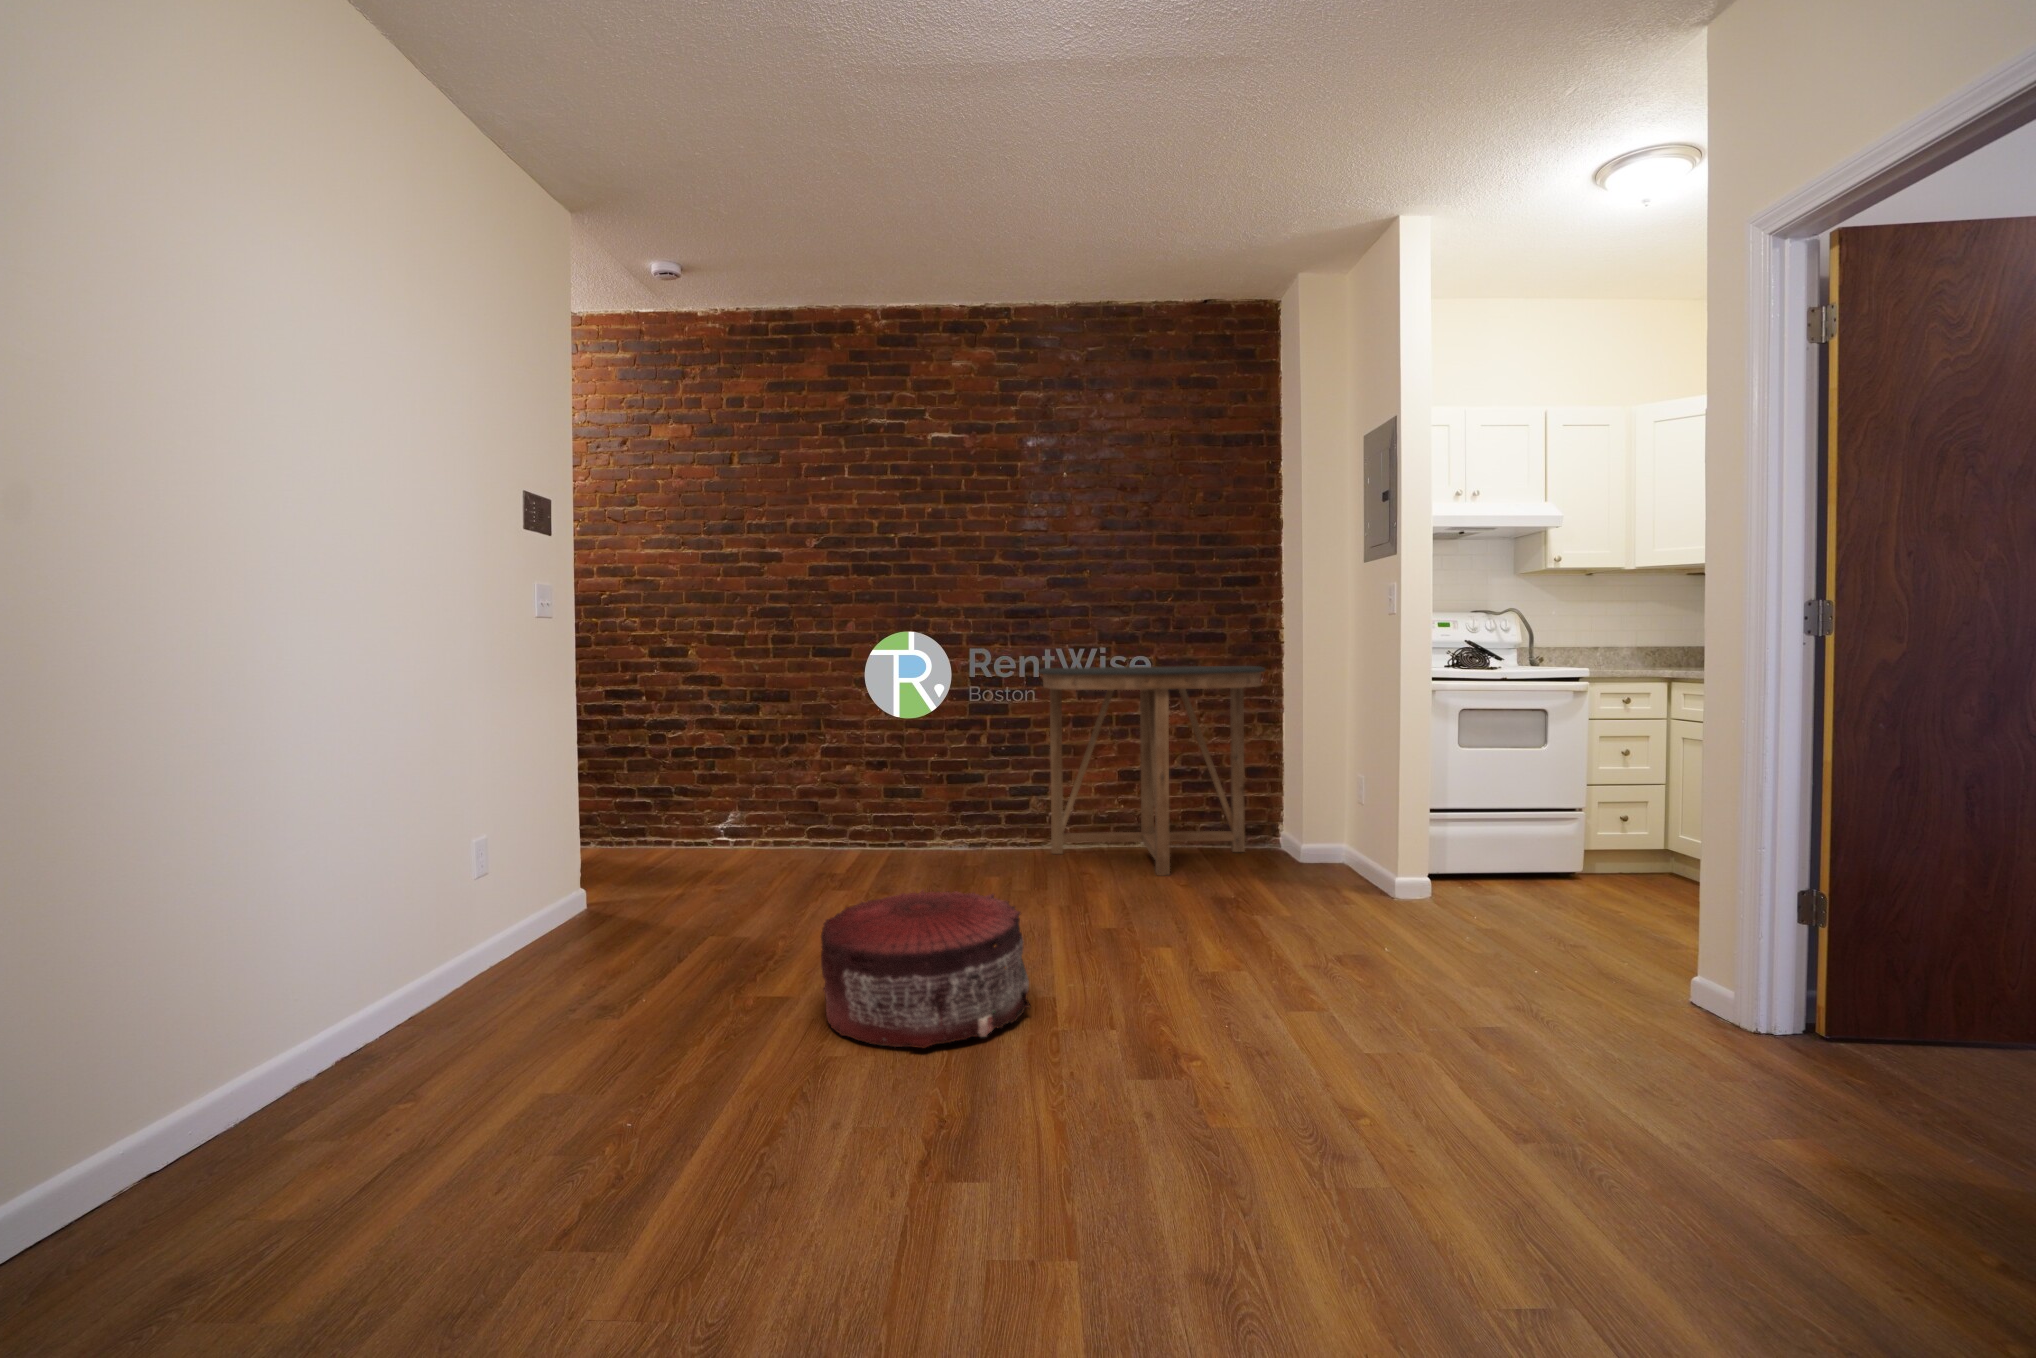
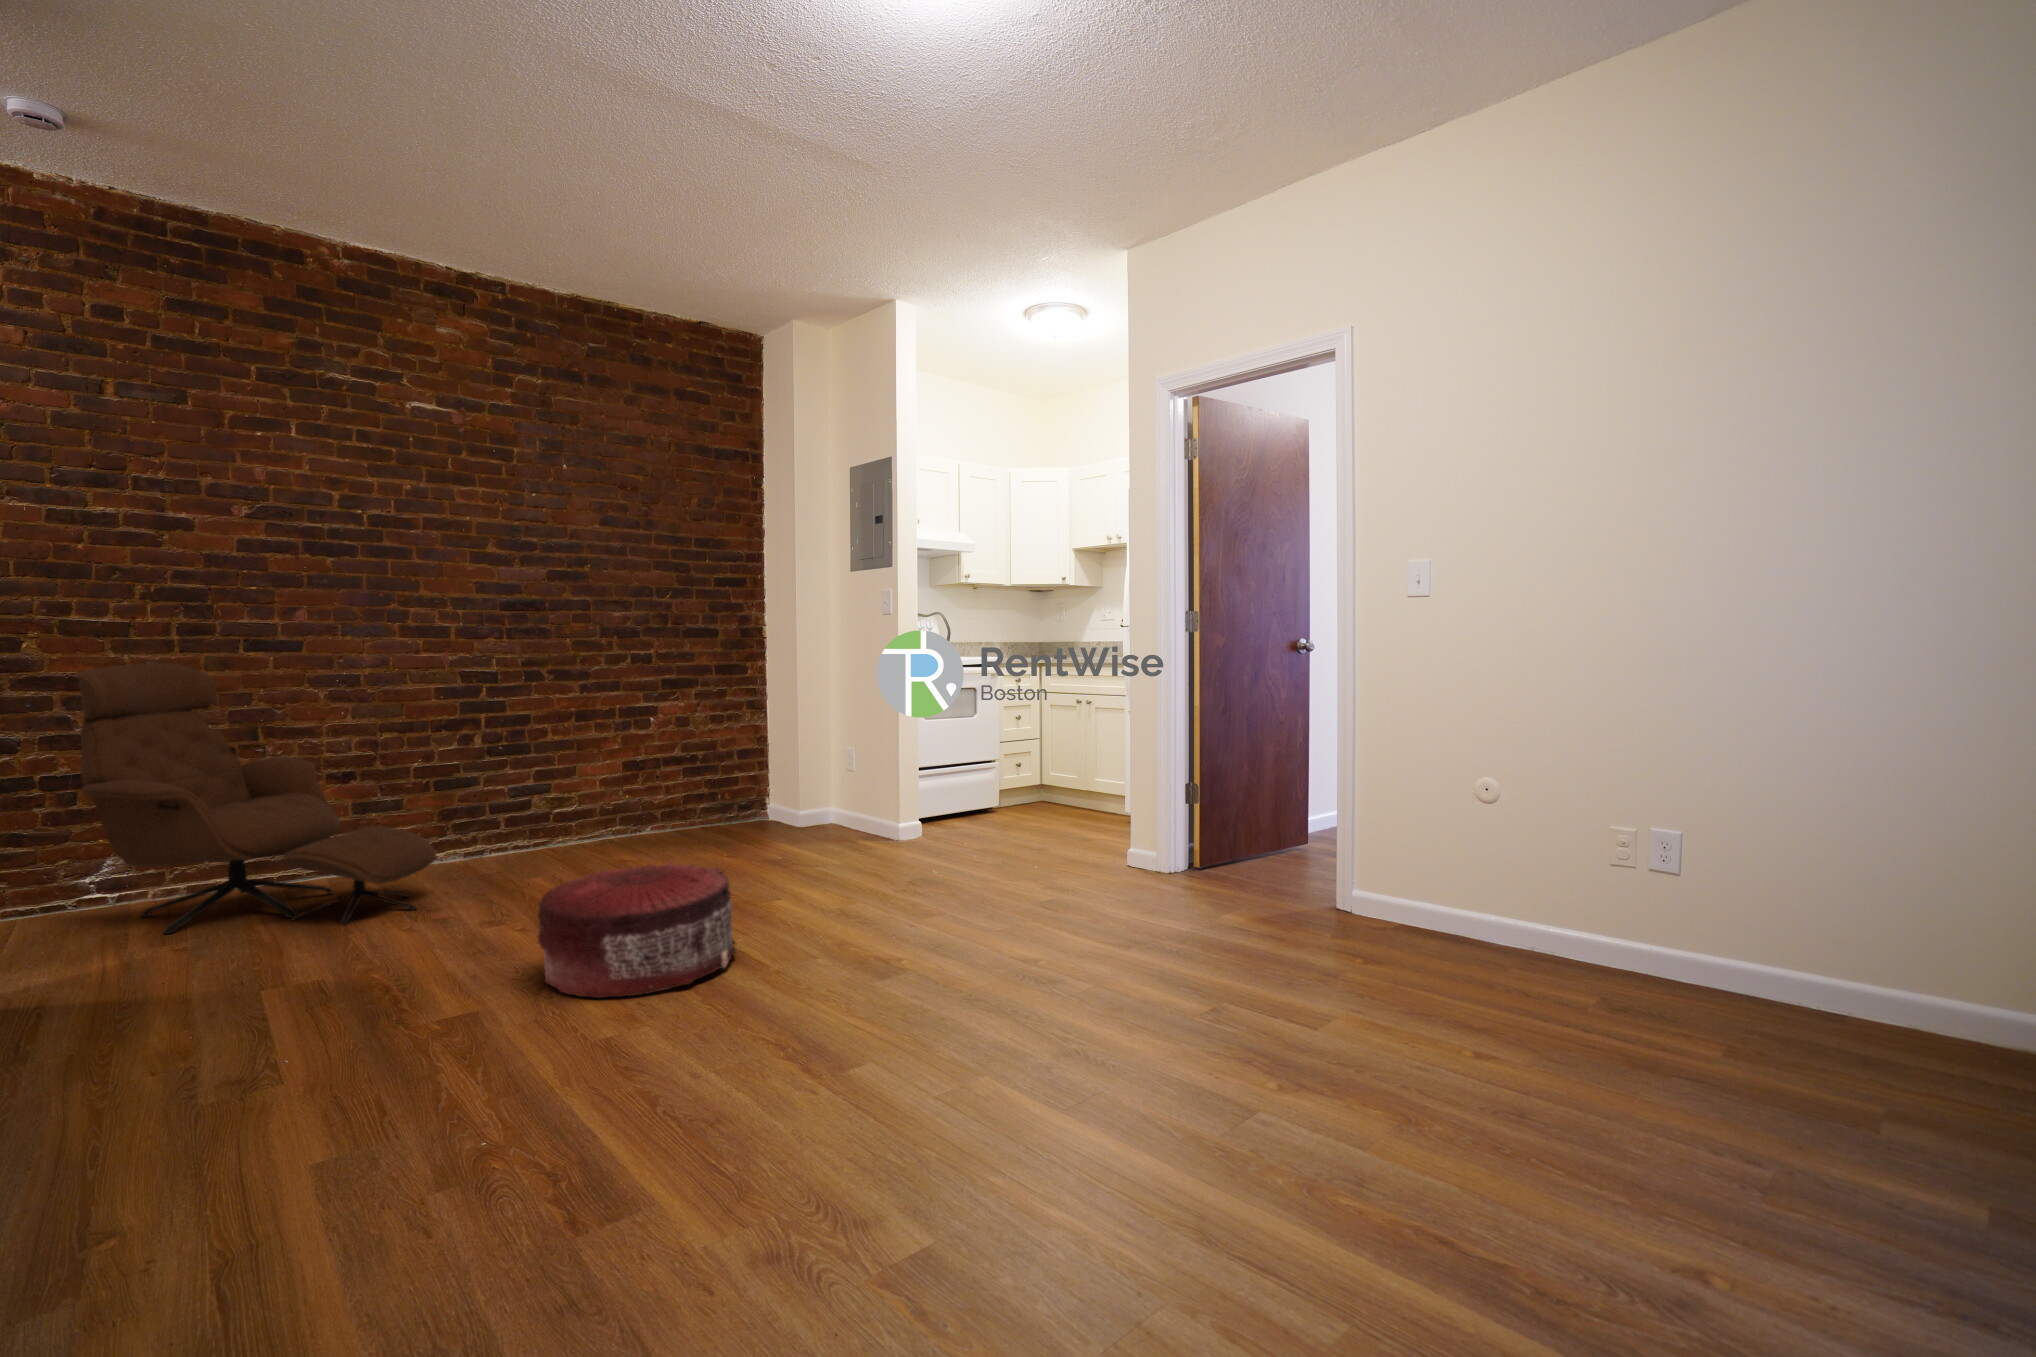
lounge chair: none [690,665,904,896] -> present [79,663,436,934]
console table: present [1039,666,1265,875] -> none [543,659,770,852]

